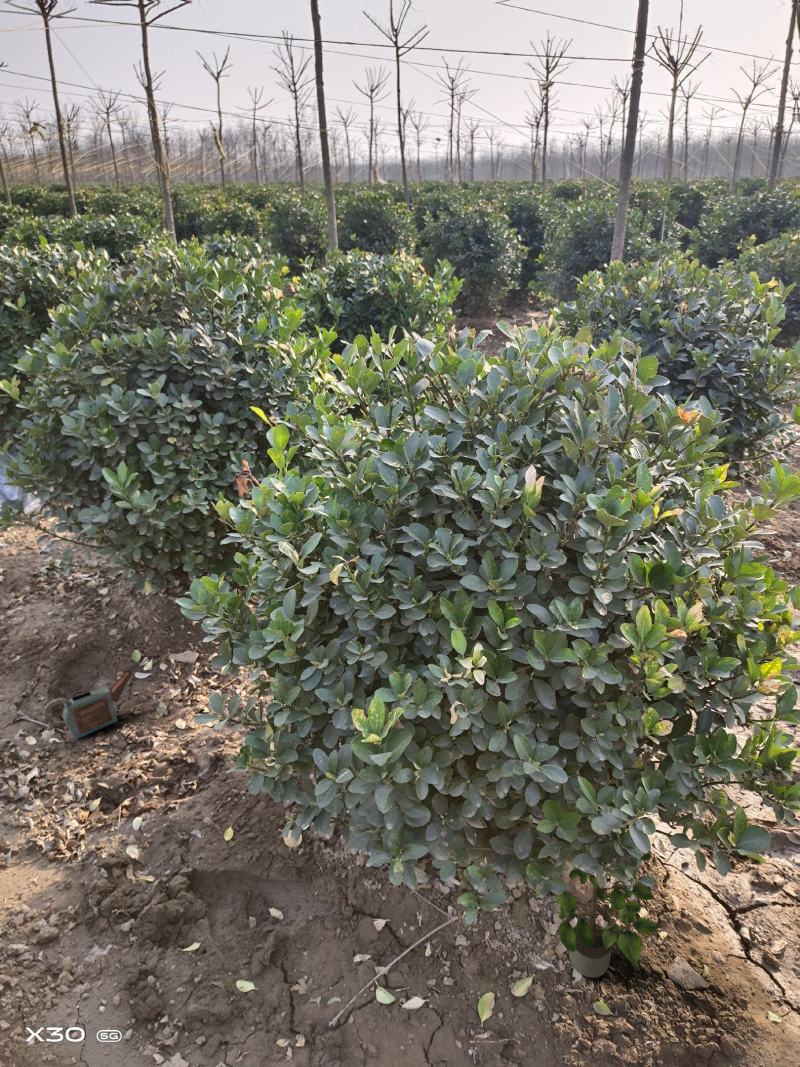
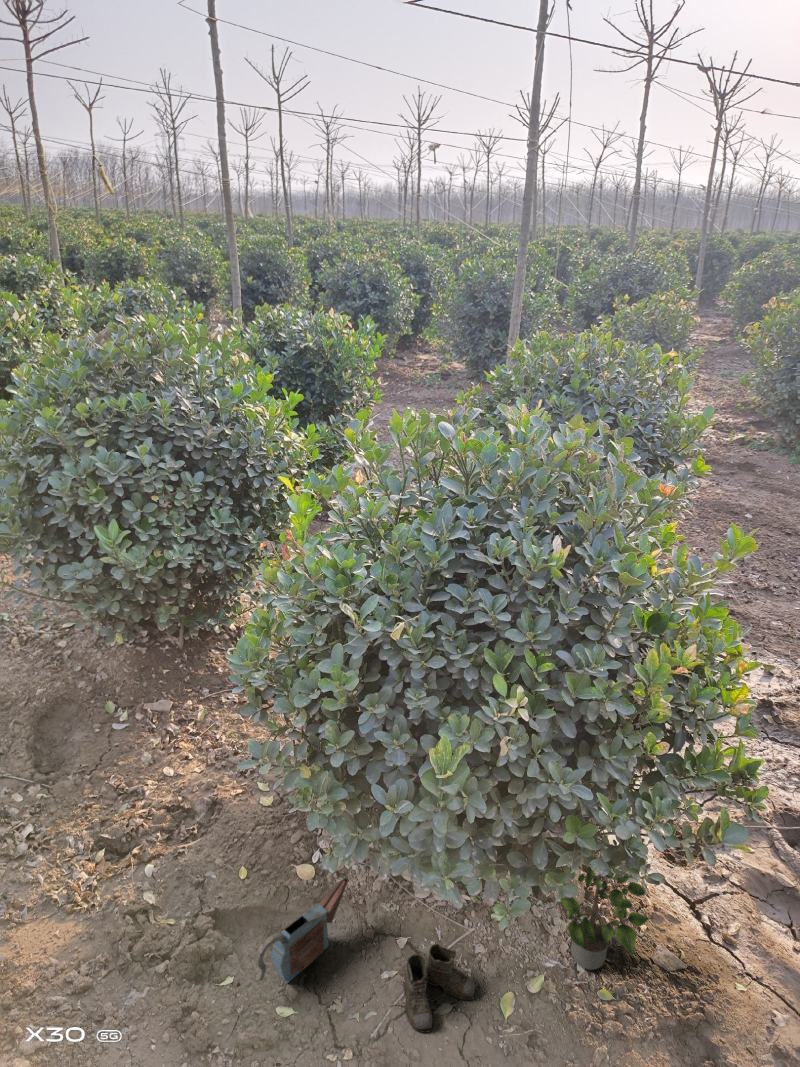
watering can: present [43,672,132,739] -> present [255,878,348,983]
boots: none [353,930,452,1027] -> present [403,944,475,1033]

